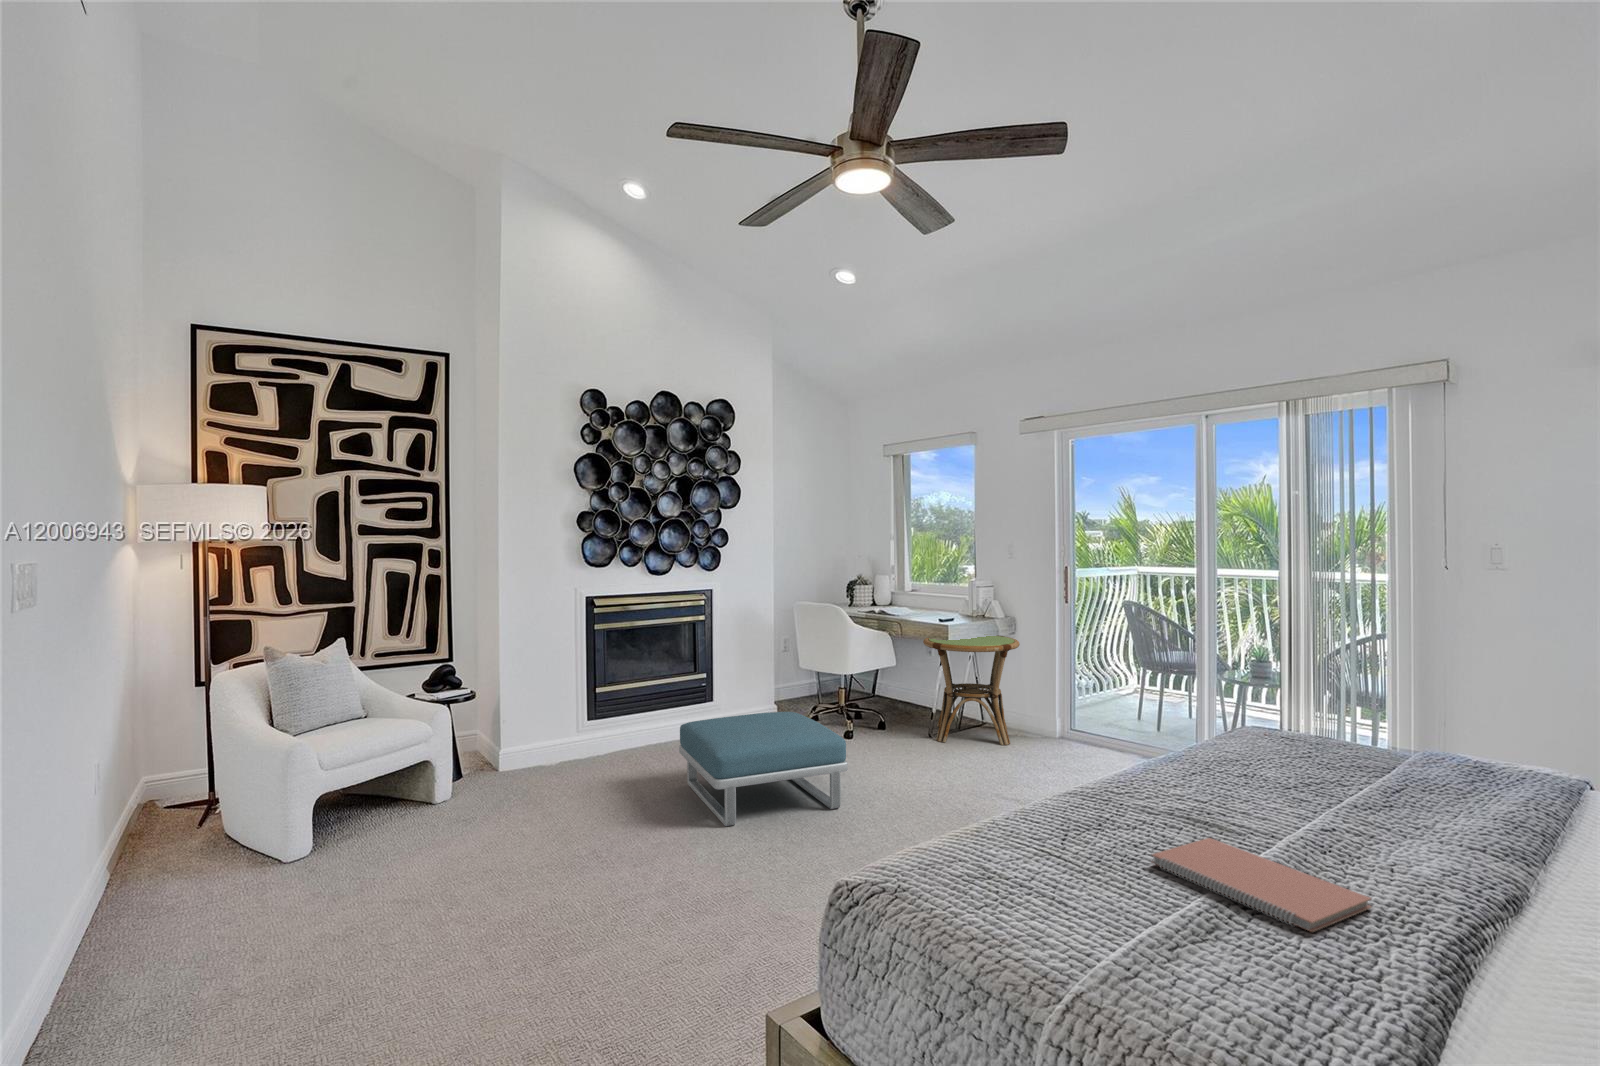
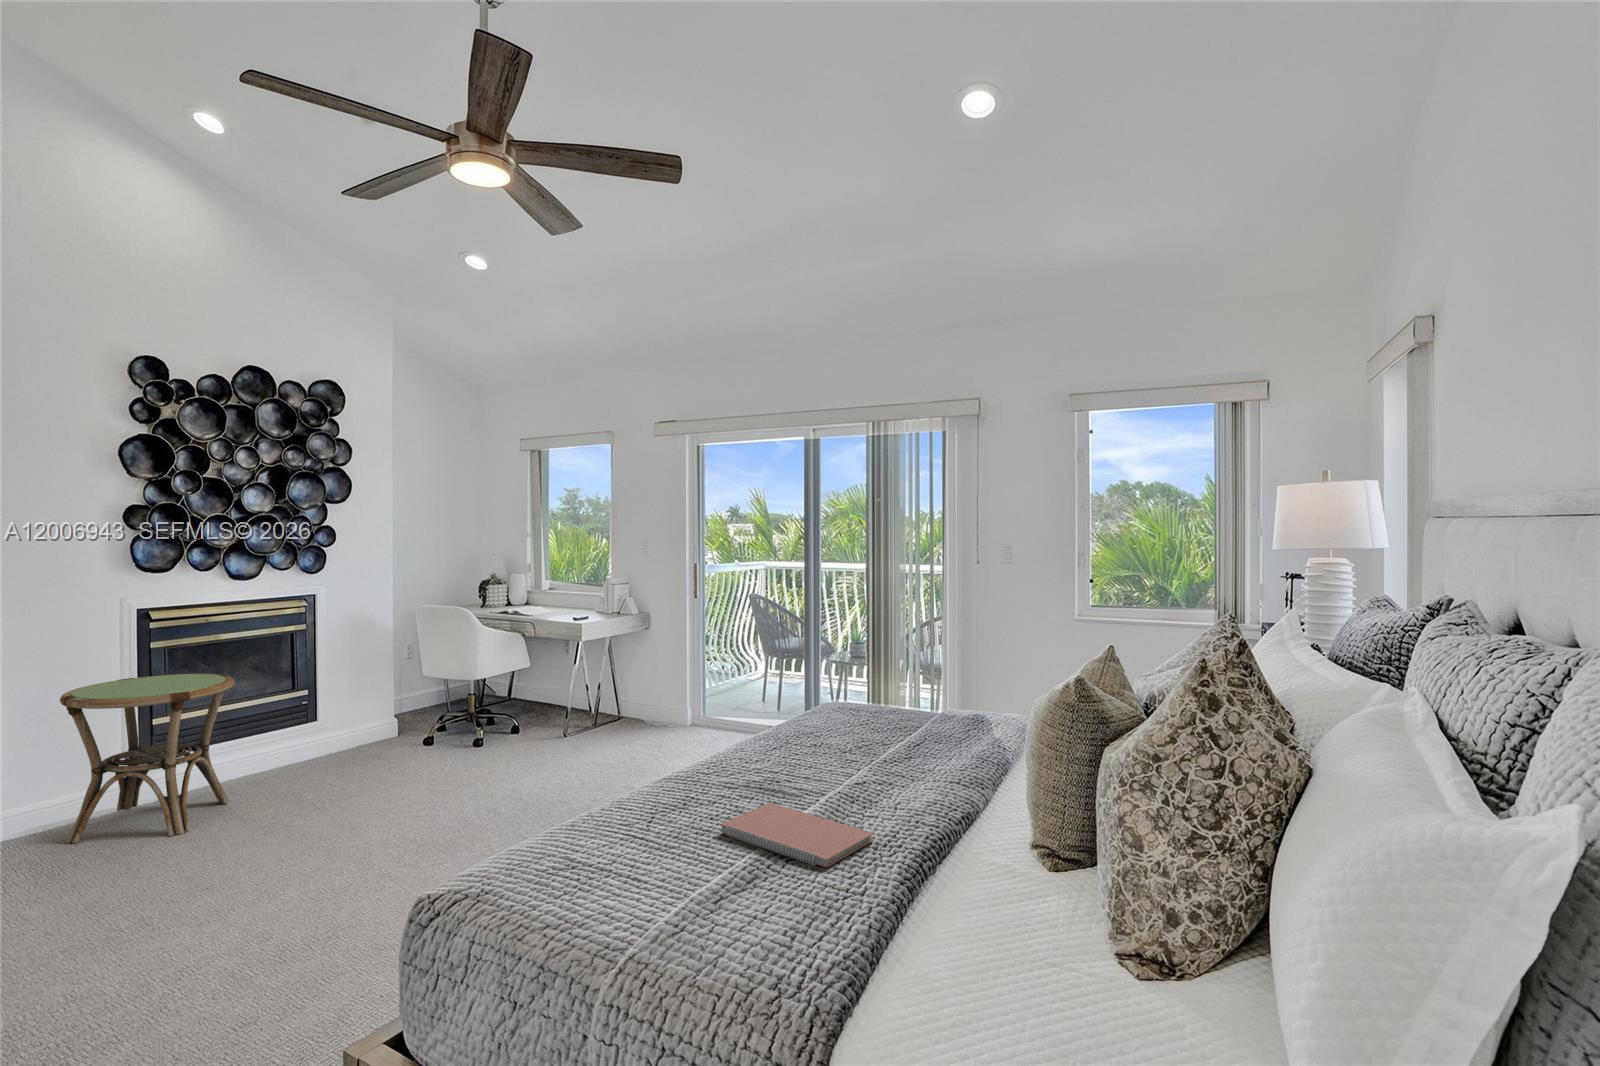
side table: present [923,635,1020,745] -> present [60,674,234,843]
footstool: present [679,712,848,826] -> none [265,726,473,861]

